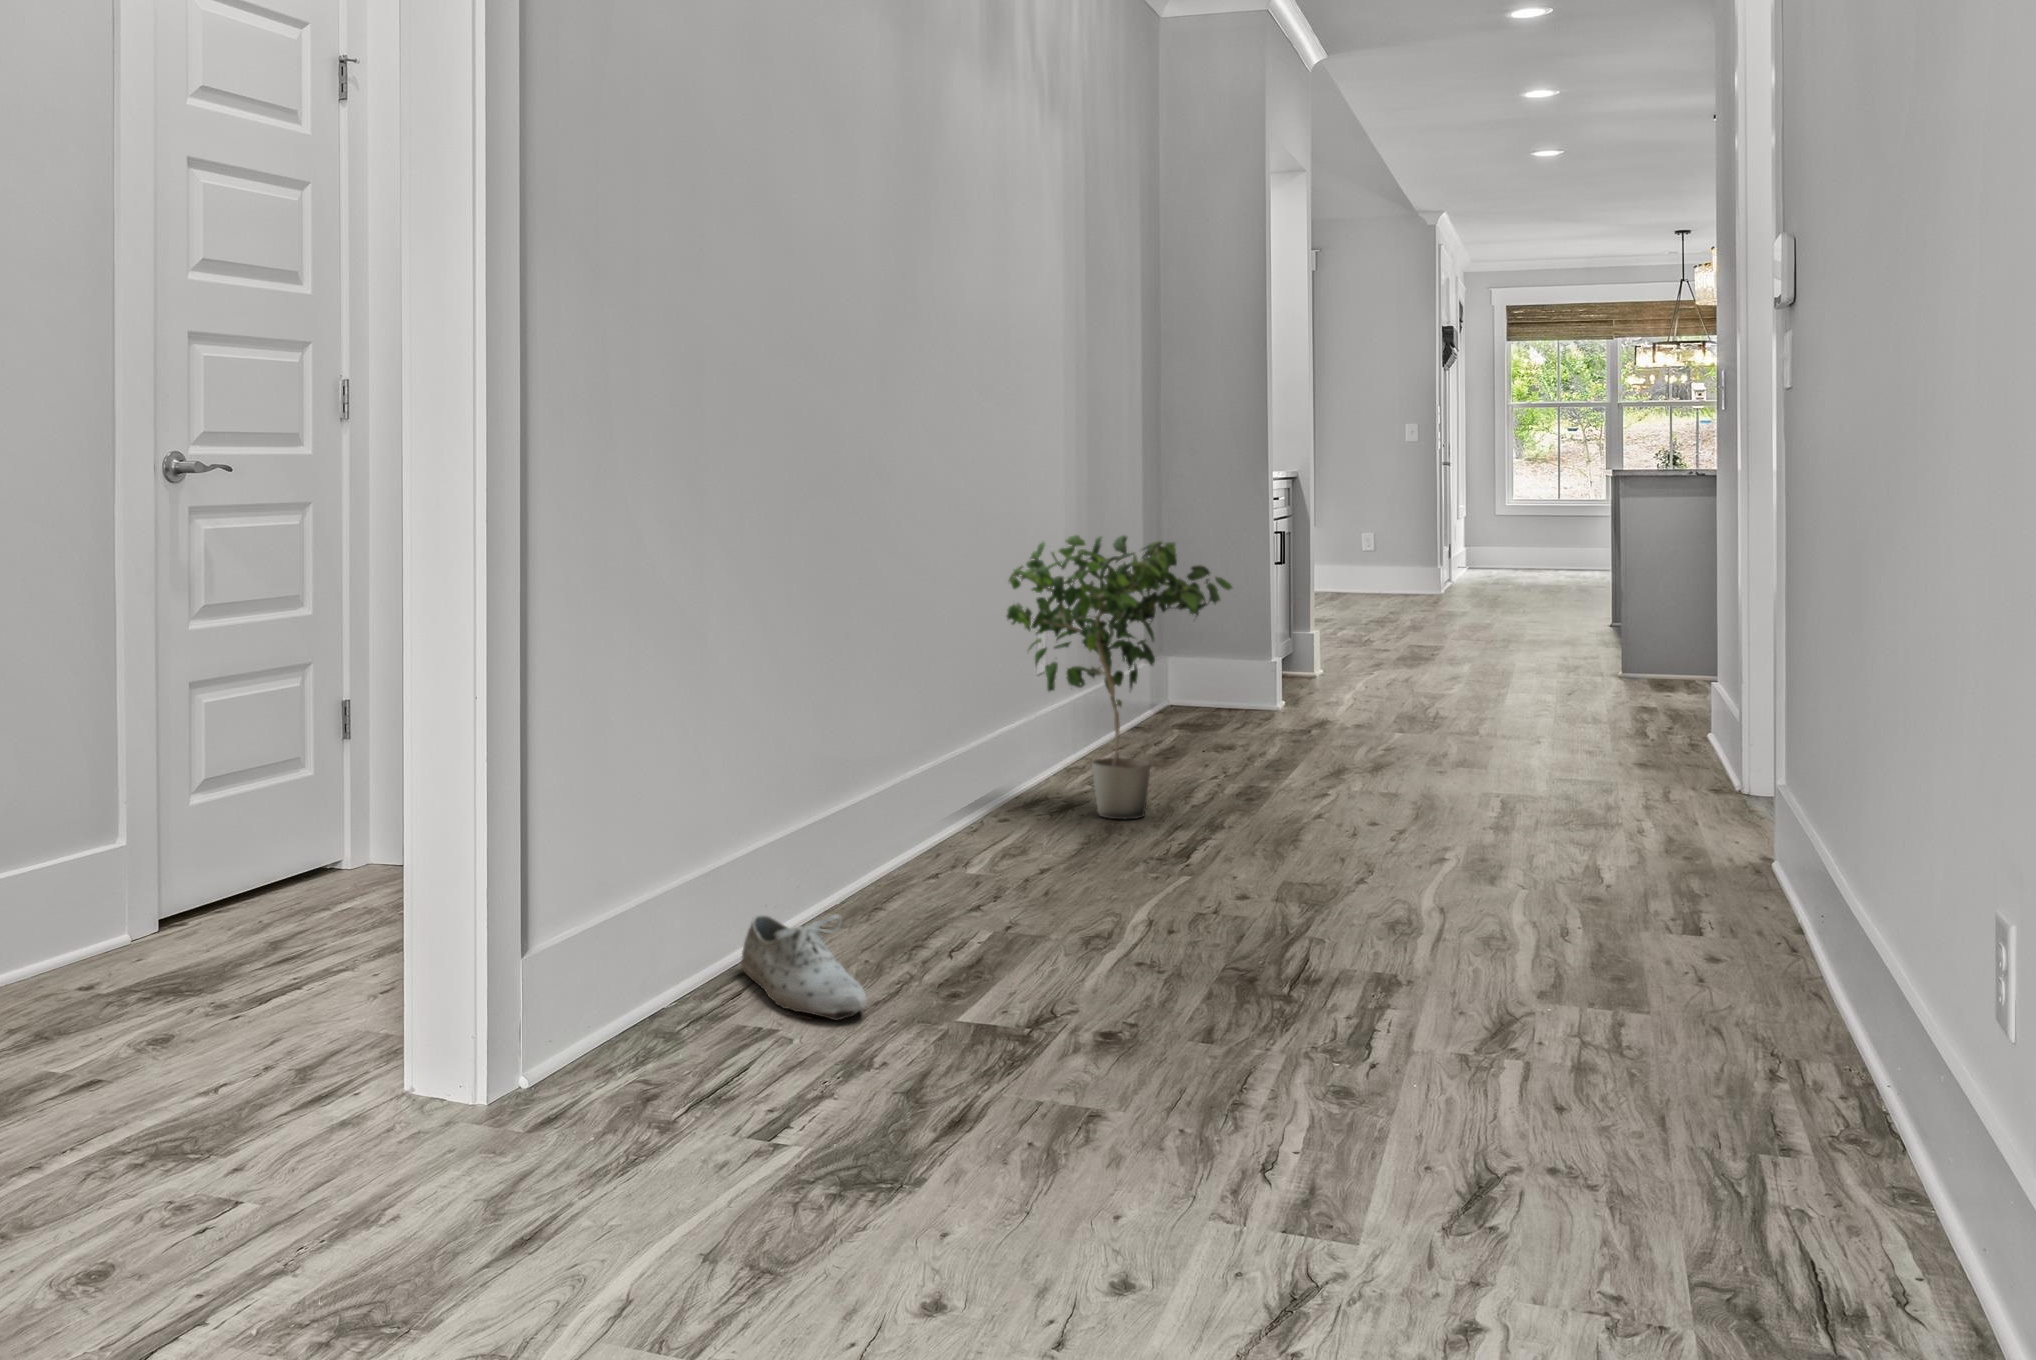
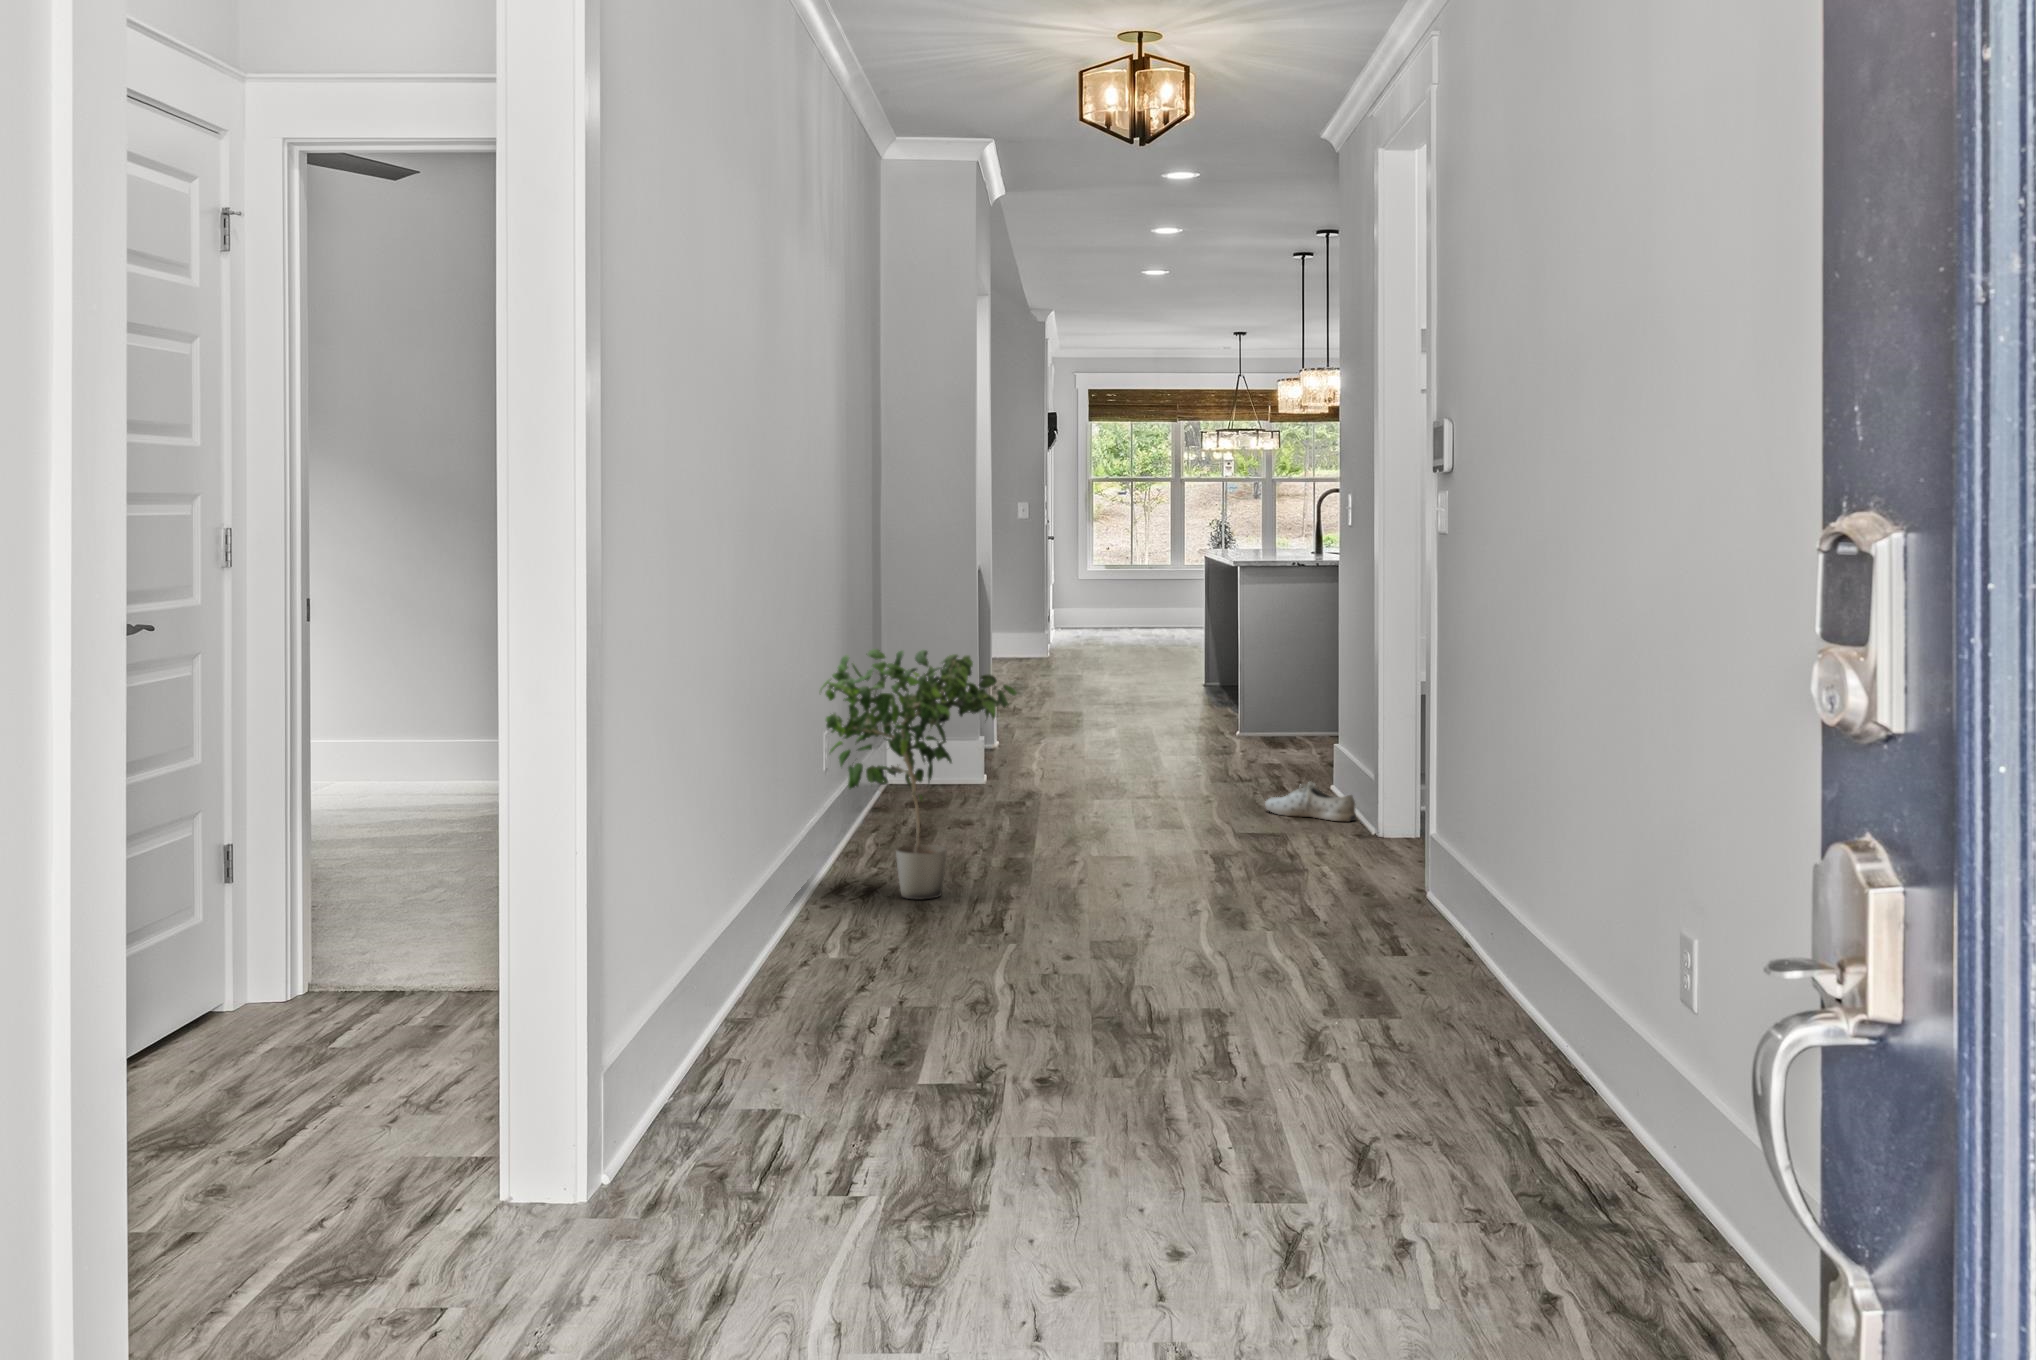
shoe: present [741,915,866,1021] -> present [1265,782,1356,822]

